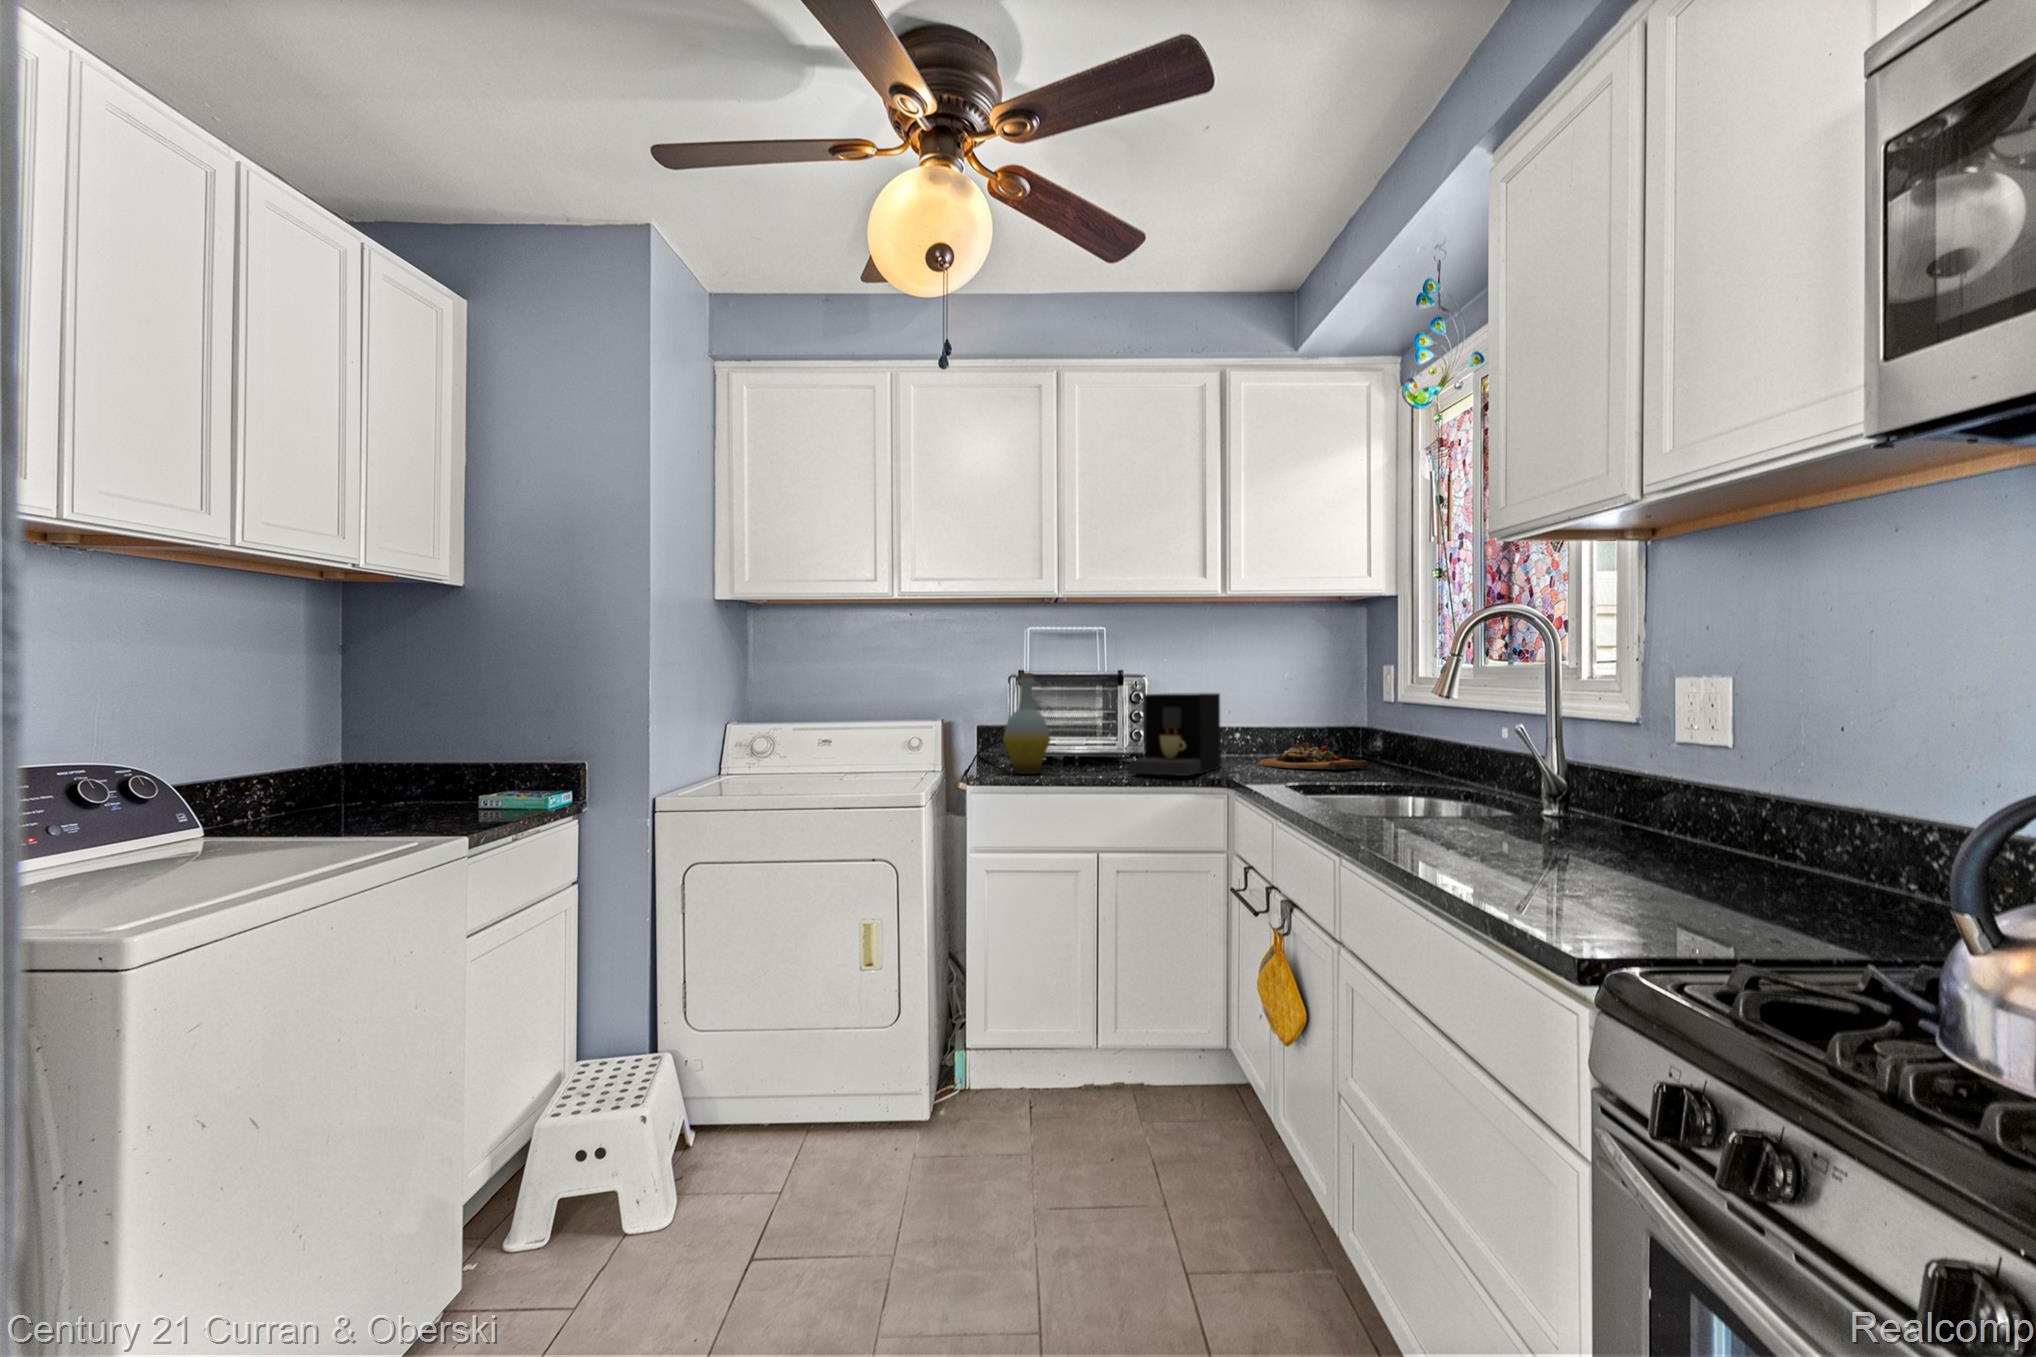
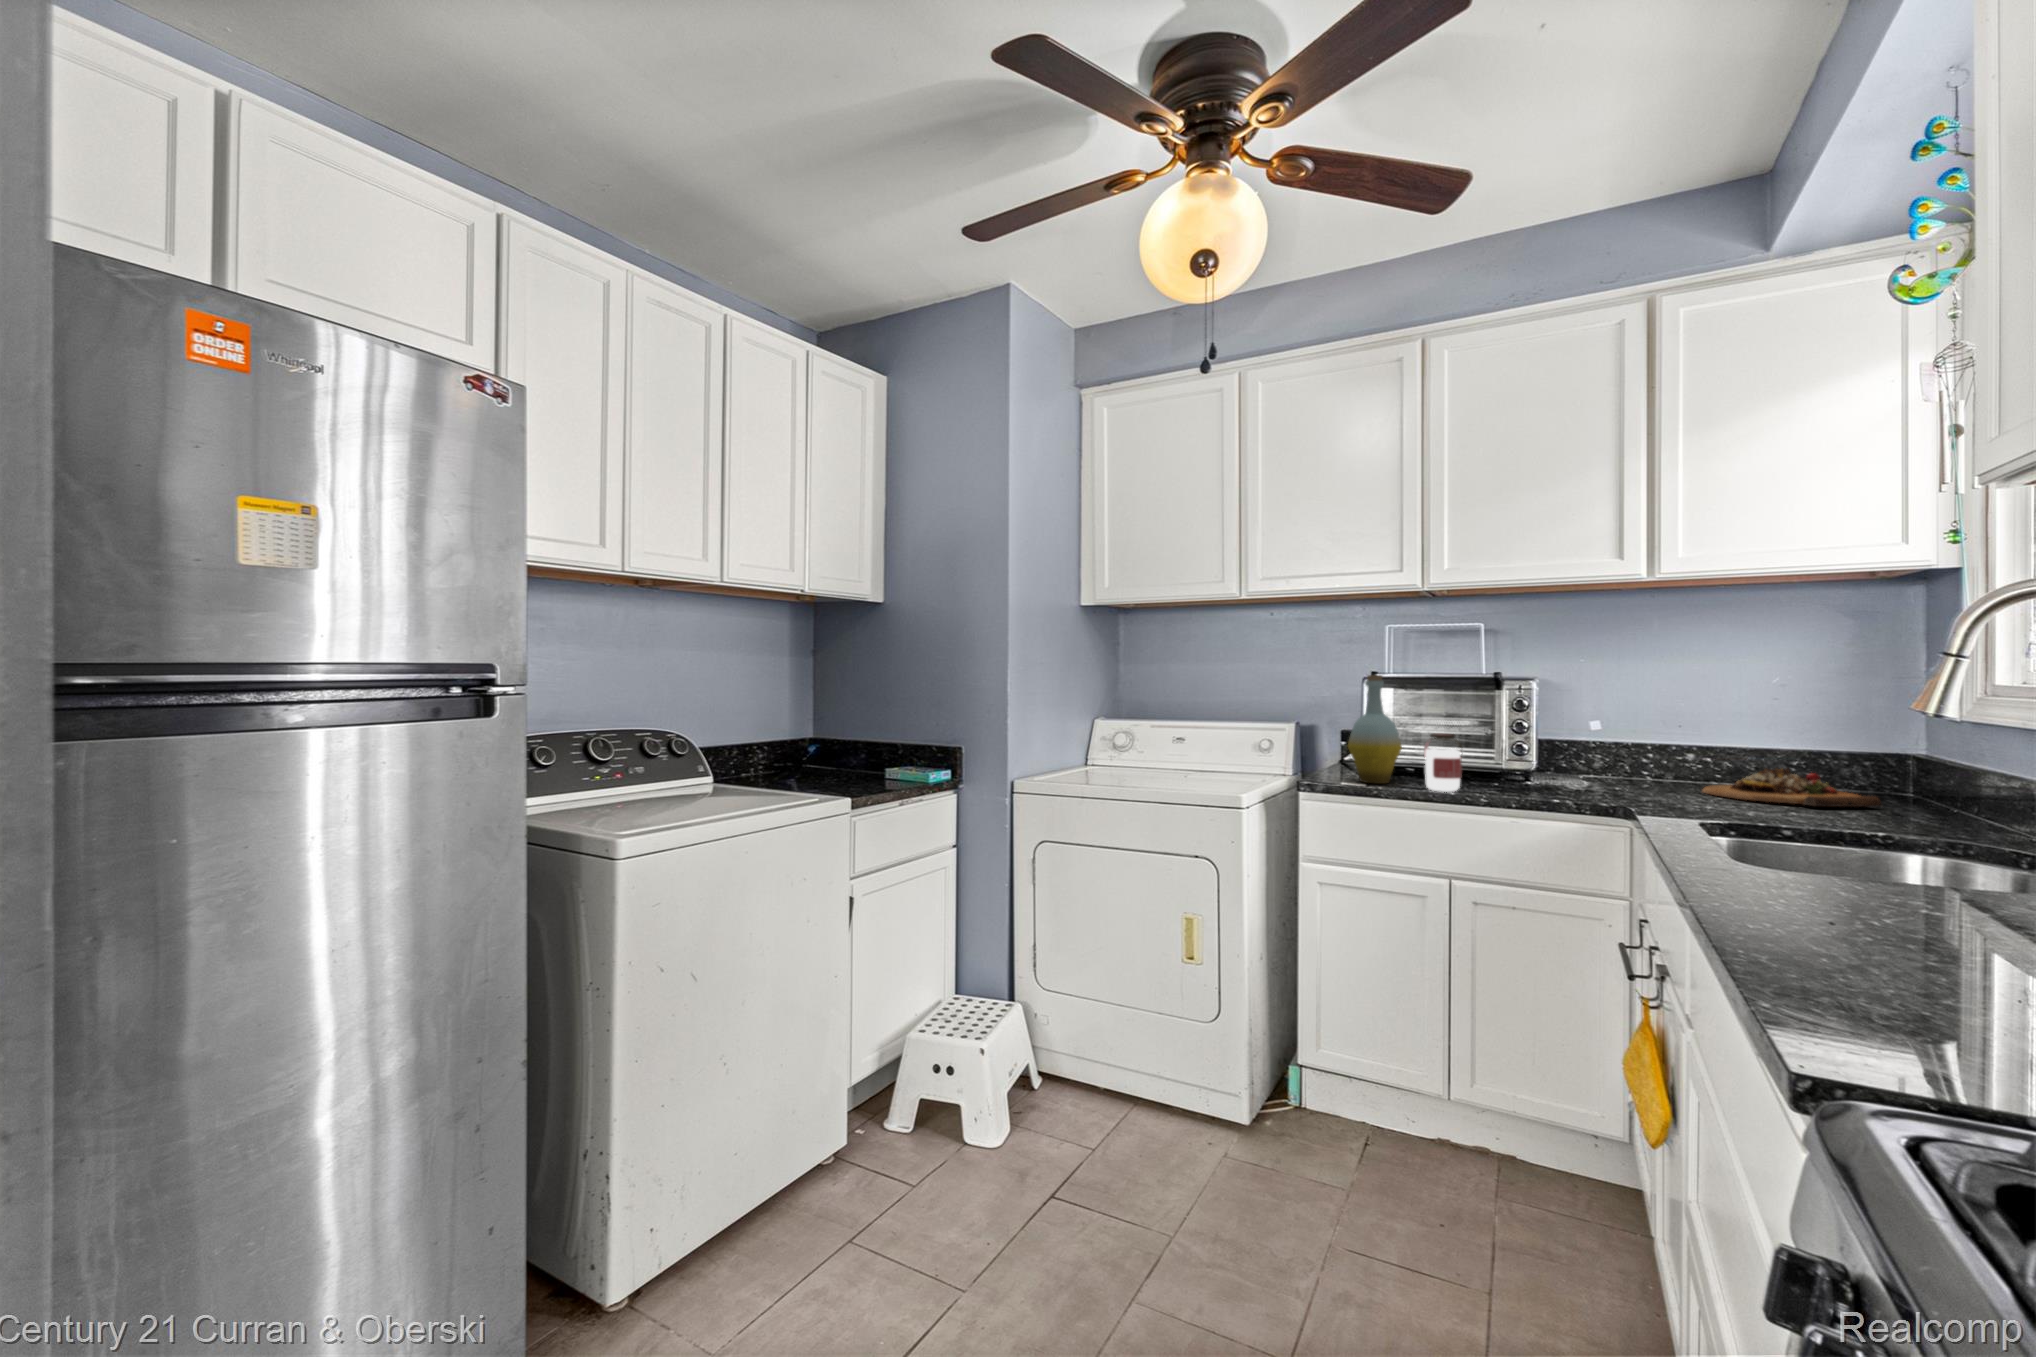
coffee maker: present [1129,693,1221,776] -> none [1496,700,1637,799]
jar: none [1073,725,1105,778] -> present [1424,733,1462,792]

